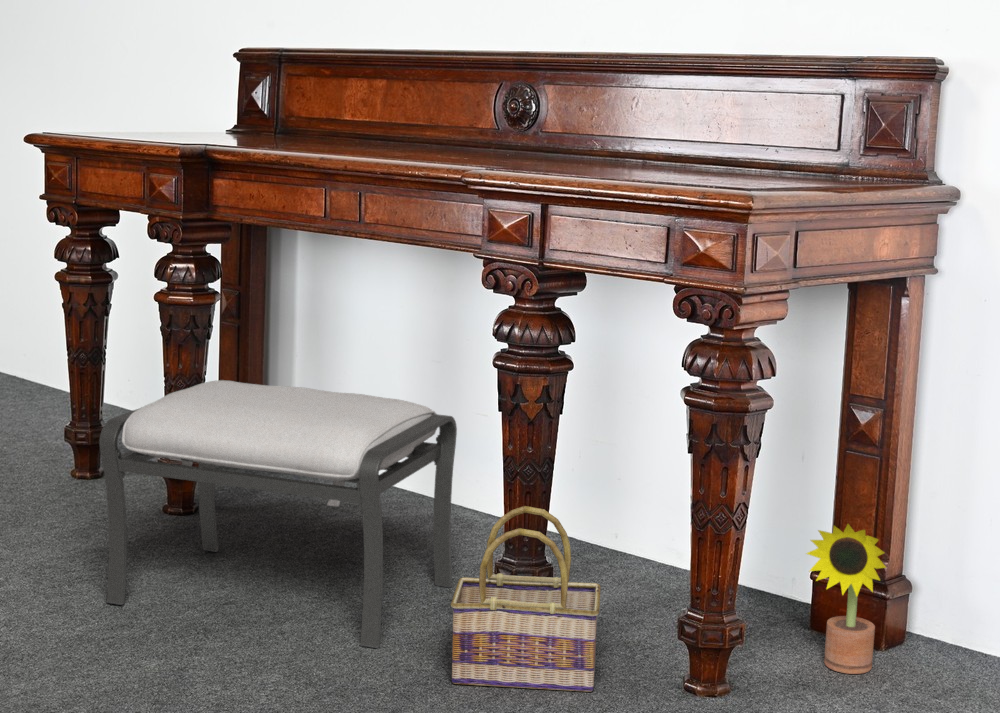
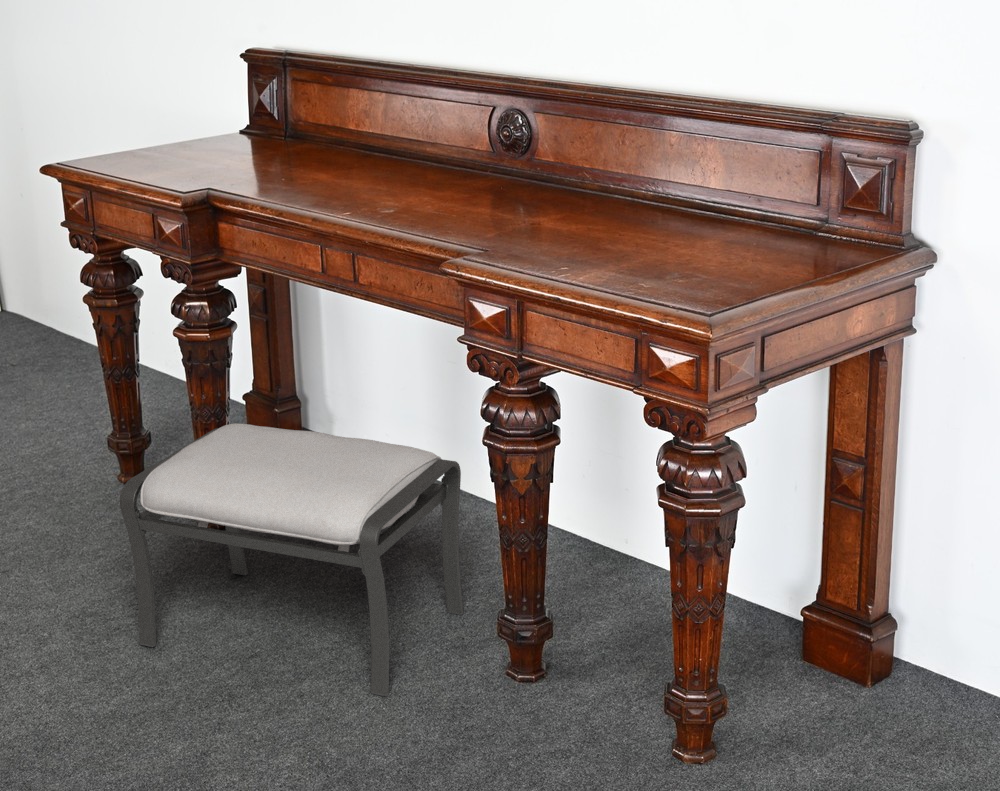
basket: present [451,506,601,692] -> none [447,572,593,748]
decorative plant: present [806,524,886,674] -> none [788,587,865,719]

